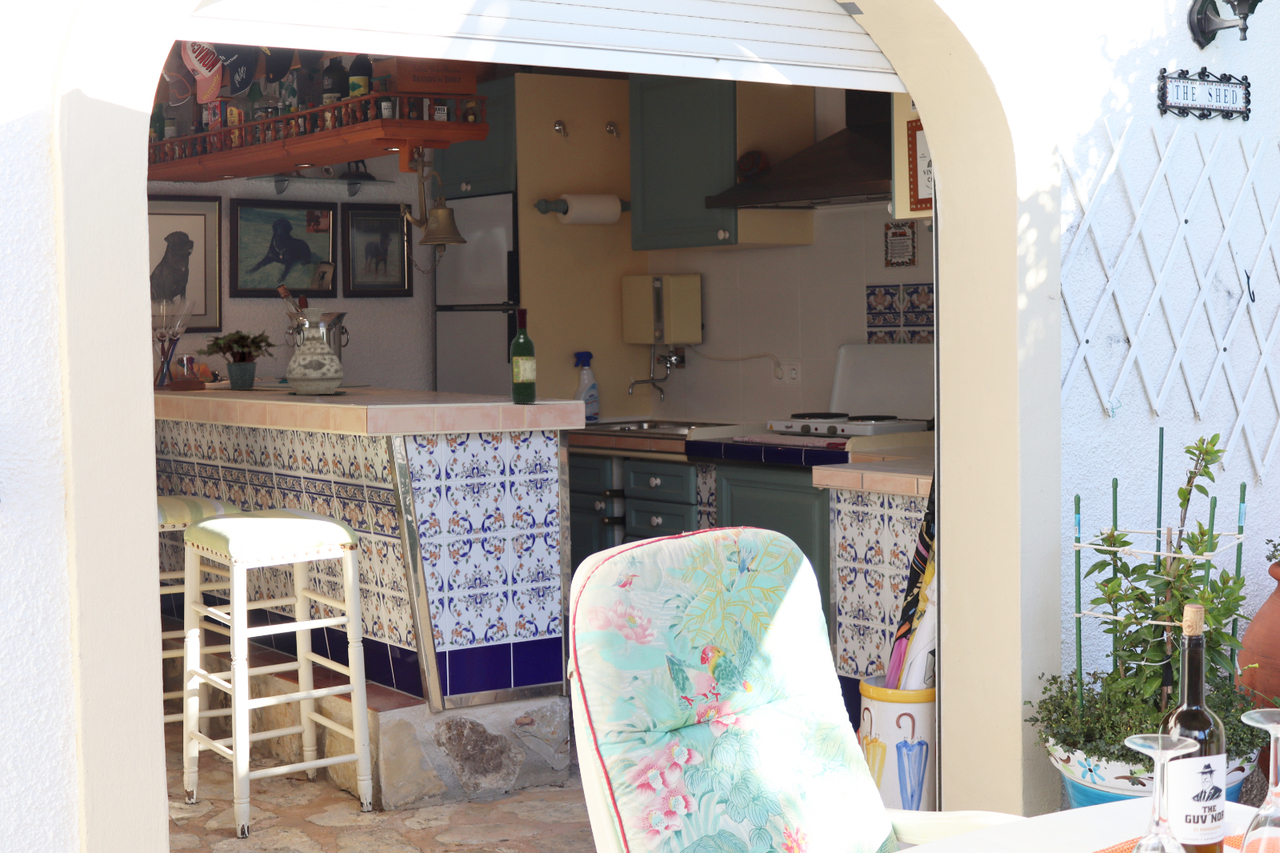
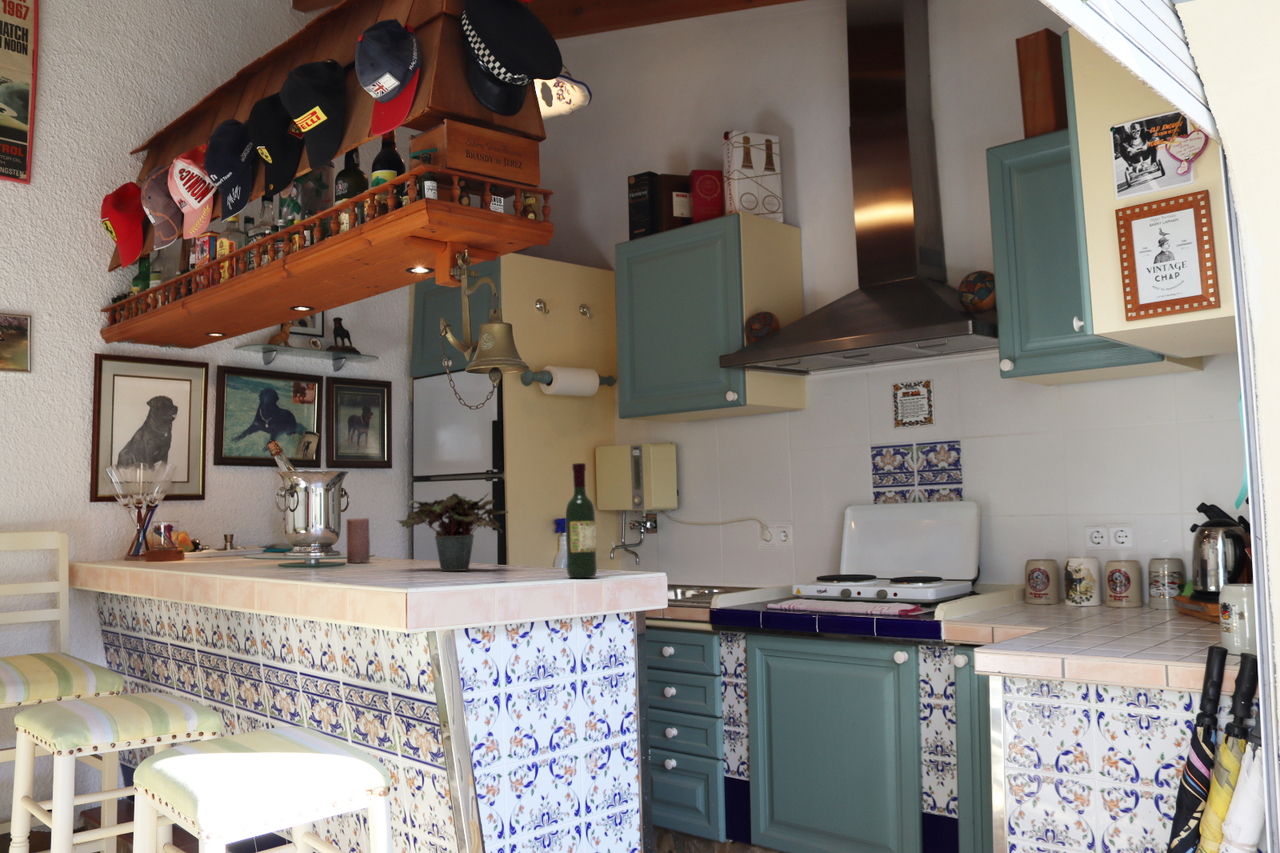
vase: present [286,309,343,395] -> none [282,468,349,568]
potted plant: present [196,330,278,390] -> present [399,493,508,571]
candle: none [346,353,367,392] -> present [347,518,370,563]

